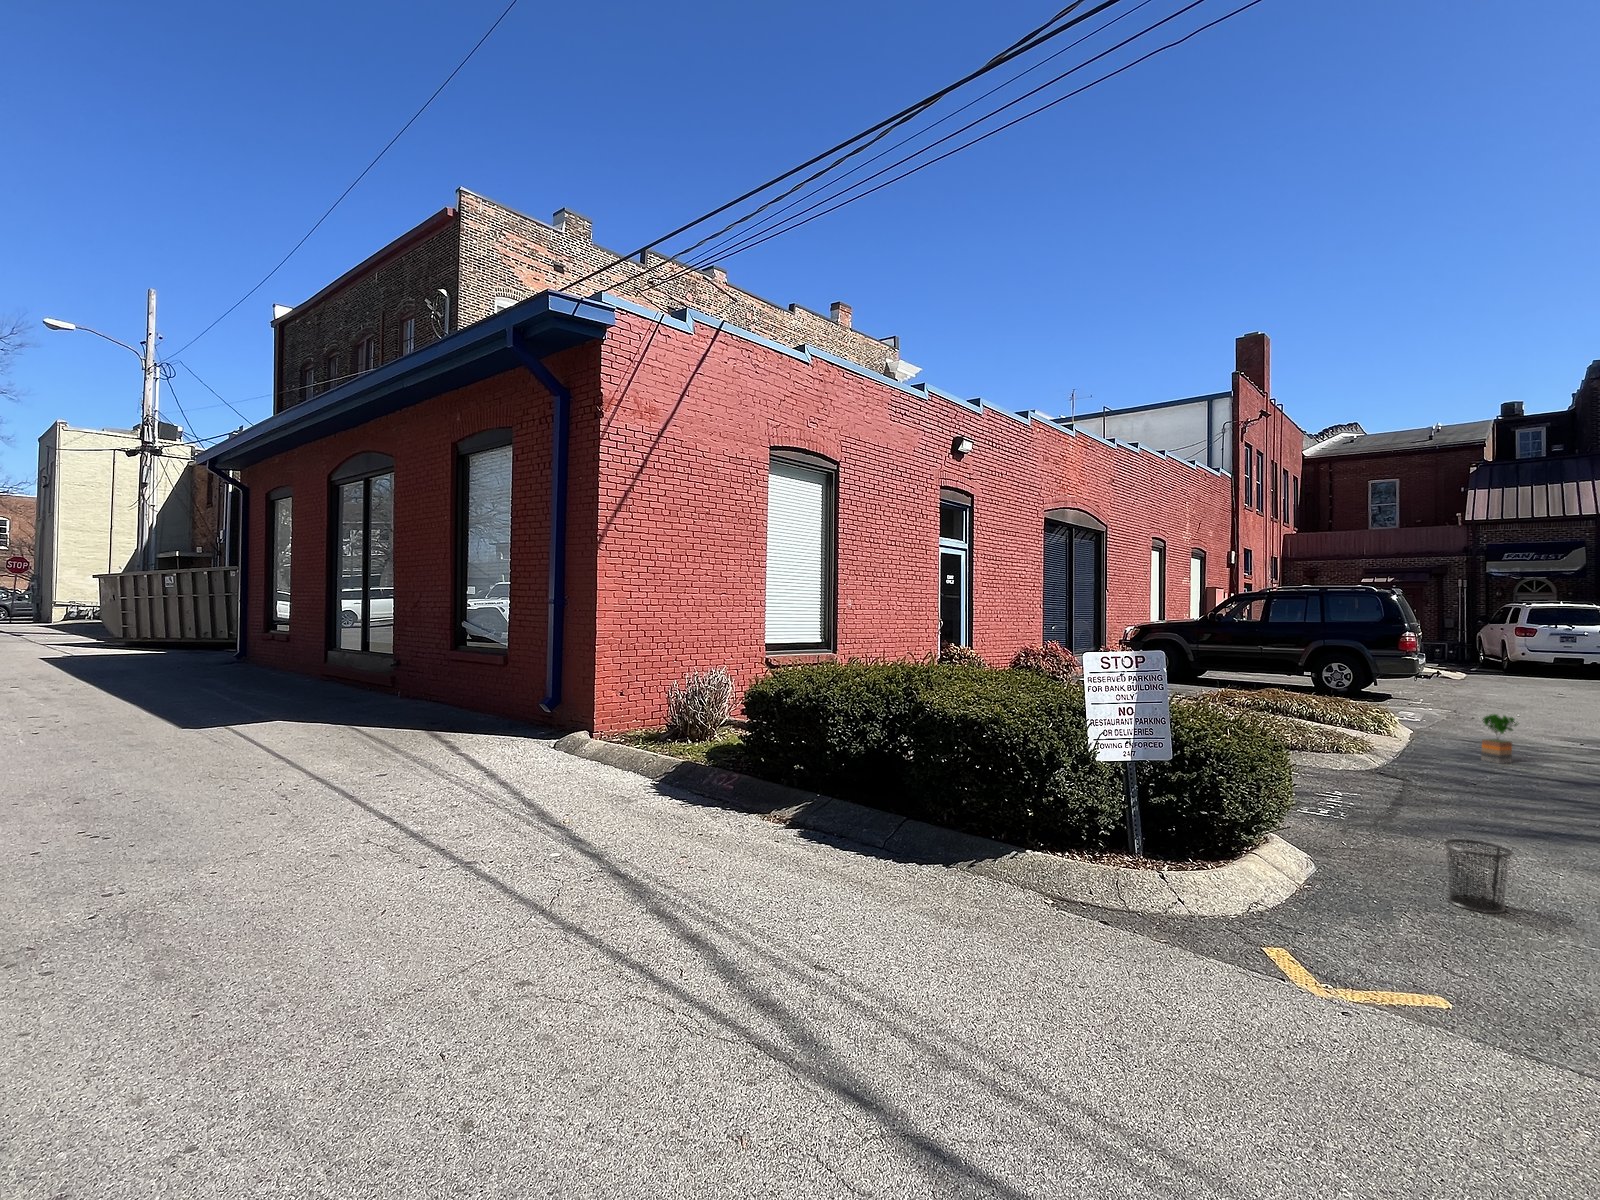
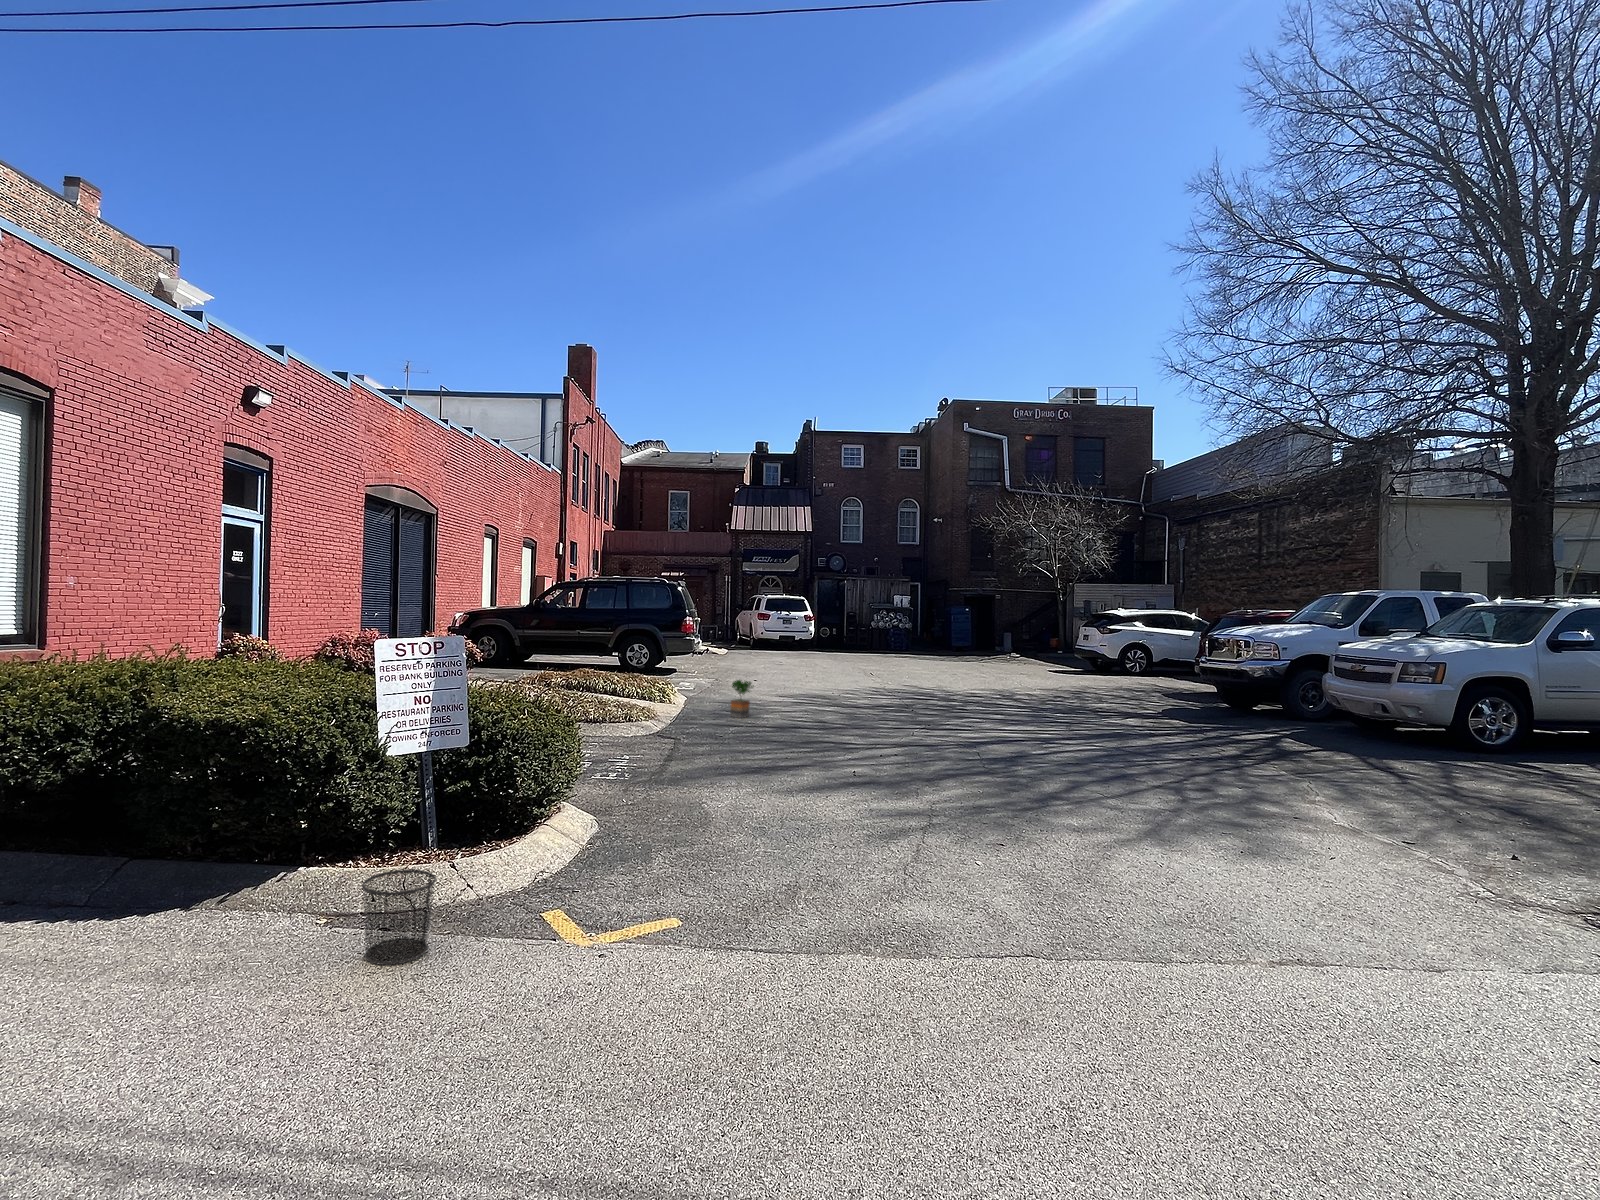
trash can: present [1444,839,1512,913] -> present [362,869,437,965]

